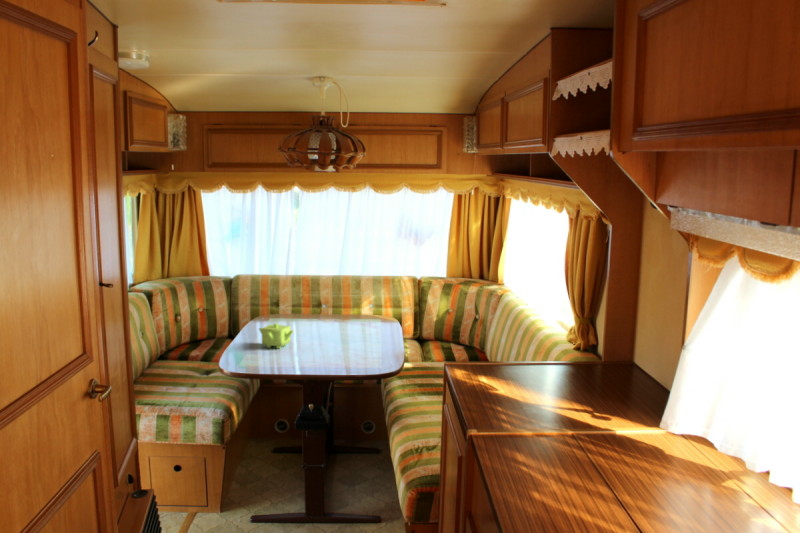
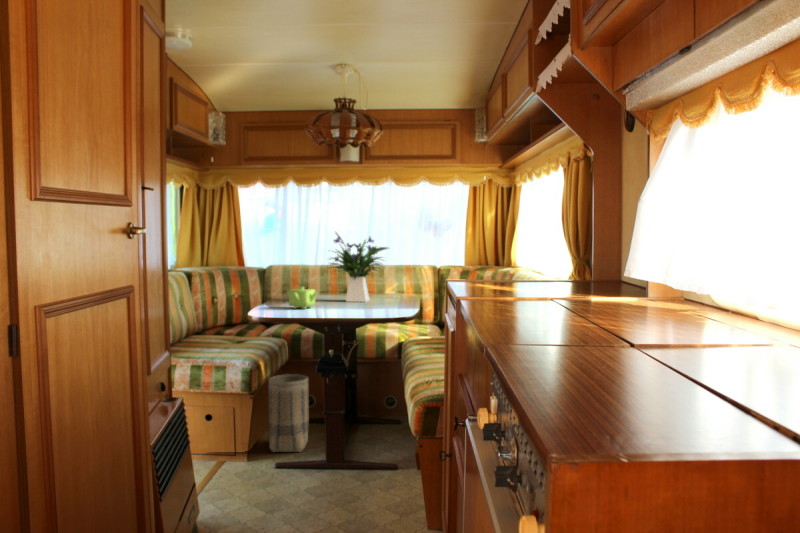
flower arrangement: none [300,255,369,331] -> present [330,234,387,302]
basket: none [242,415,284,499] -> present [269,374,309,452]

